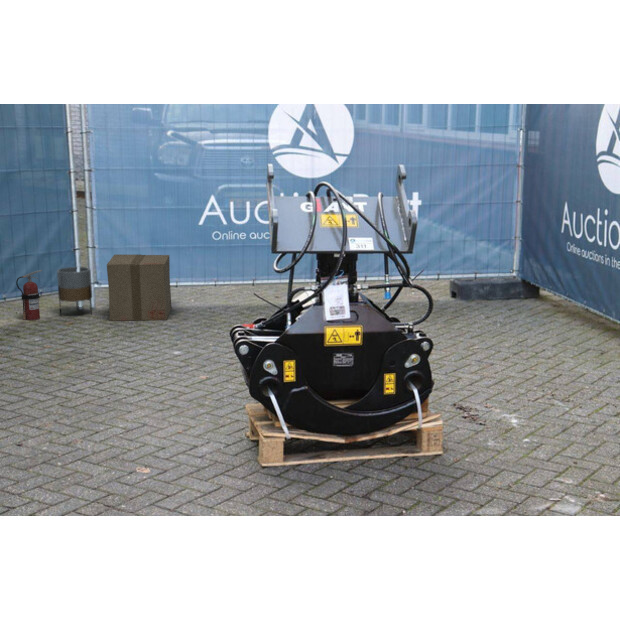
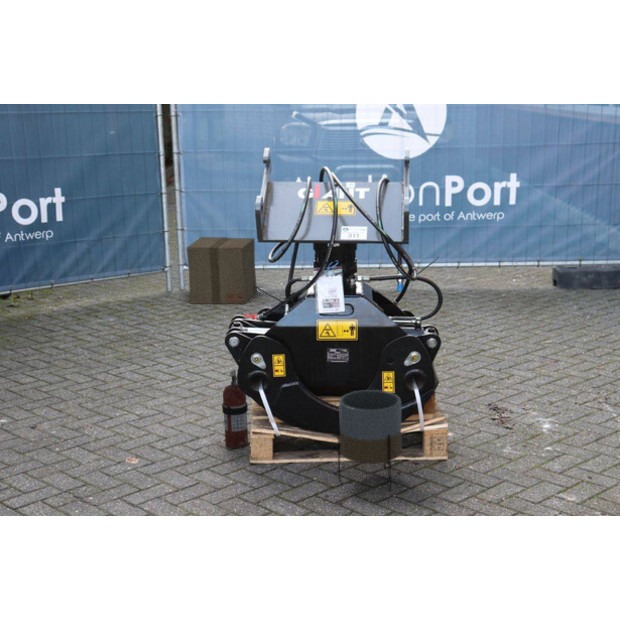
planter: present [57,267,92,313] -> present [337,390,402,490]
fire extinguisher: present [16,270,42,320] -> present [222,370,248,448]

